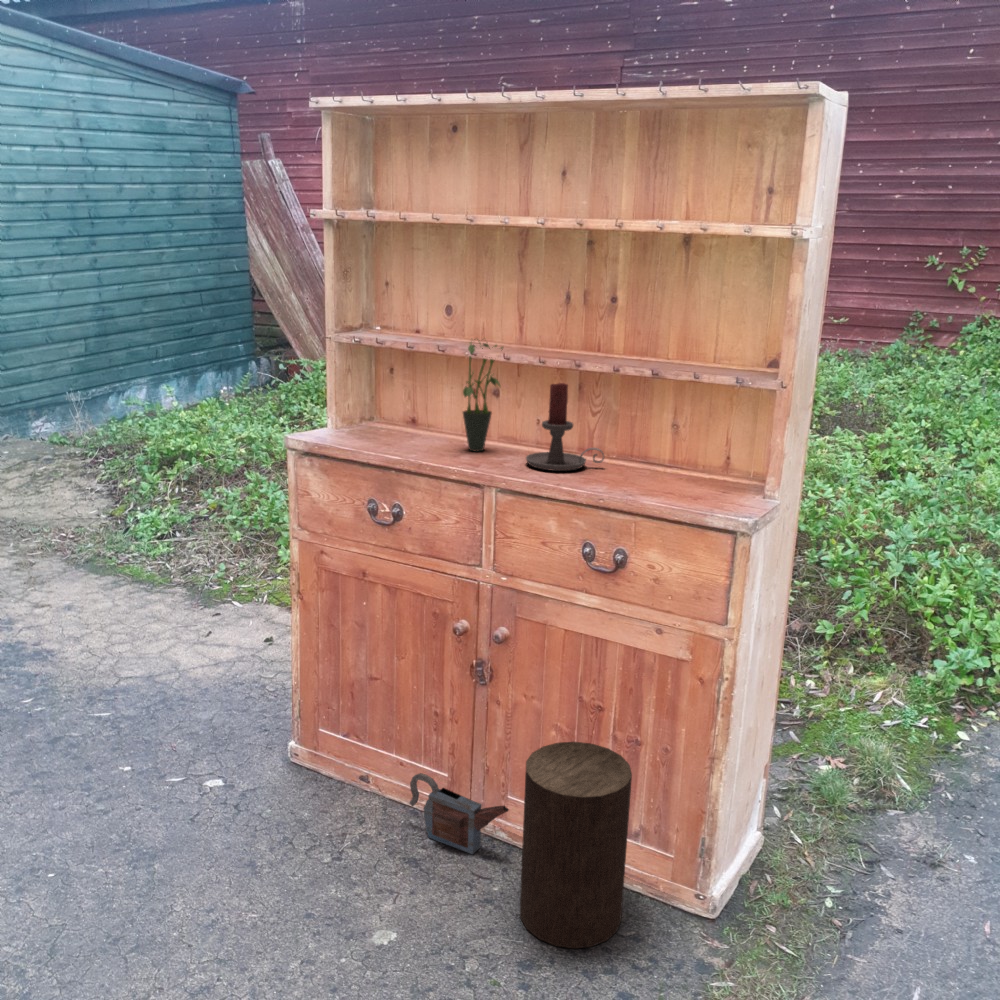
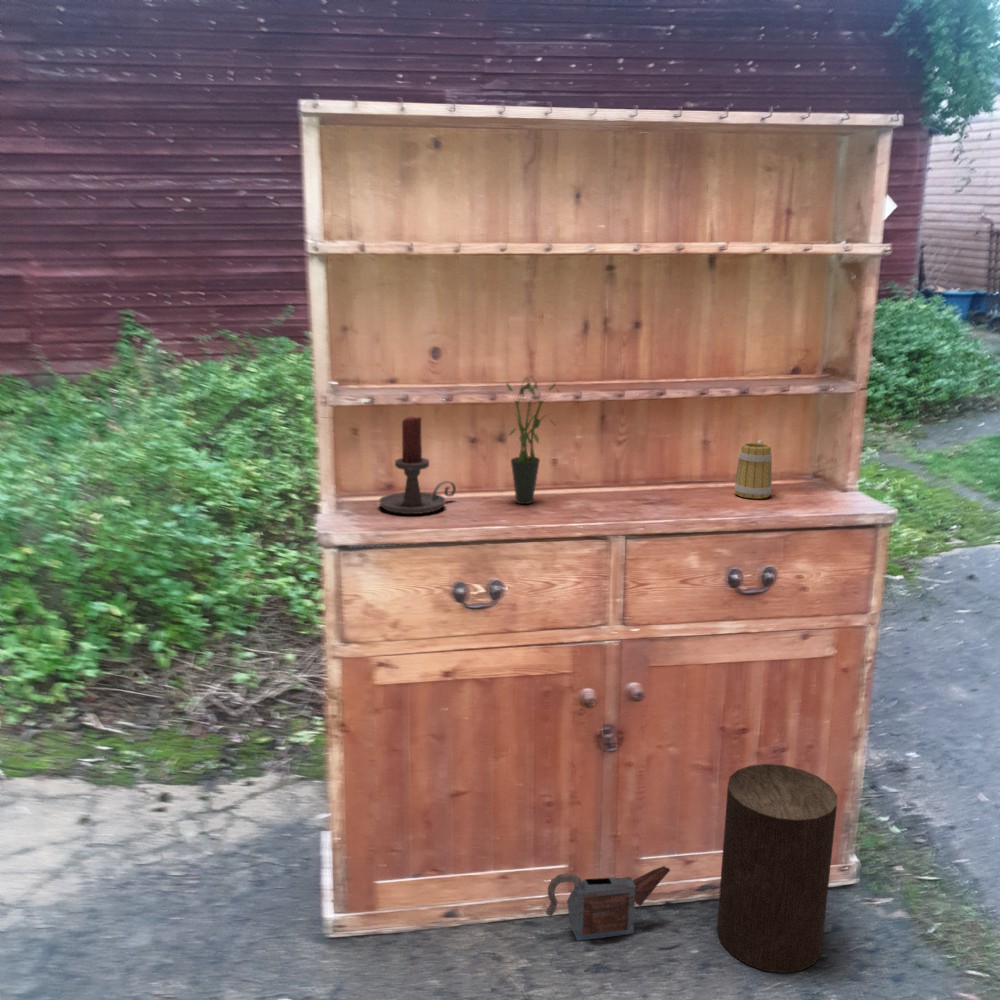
candle holder: present [526,383,604,471] -> present [379,417,456,514]
mug: none [665,430,718,488] -> present [734,440,772,499]

